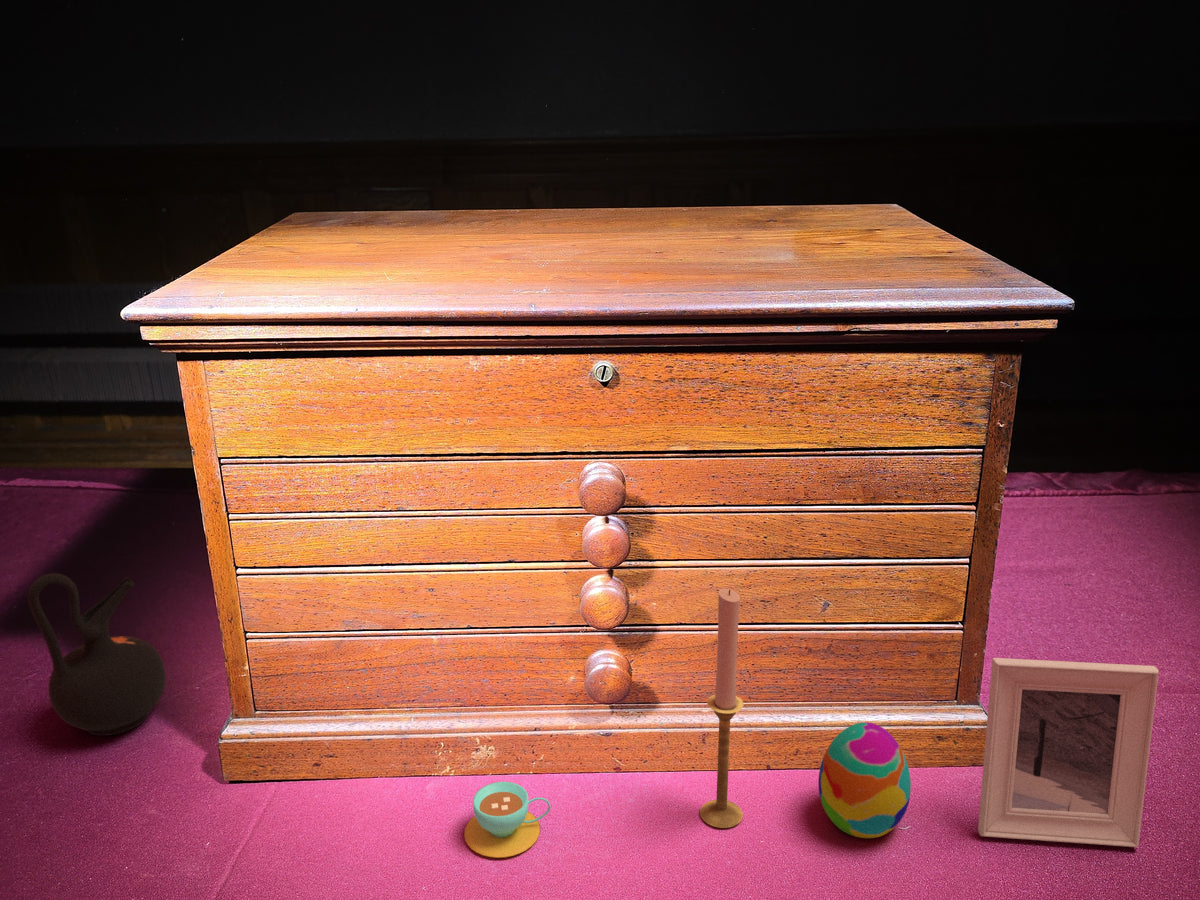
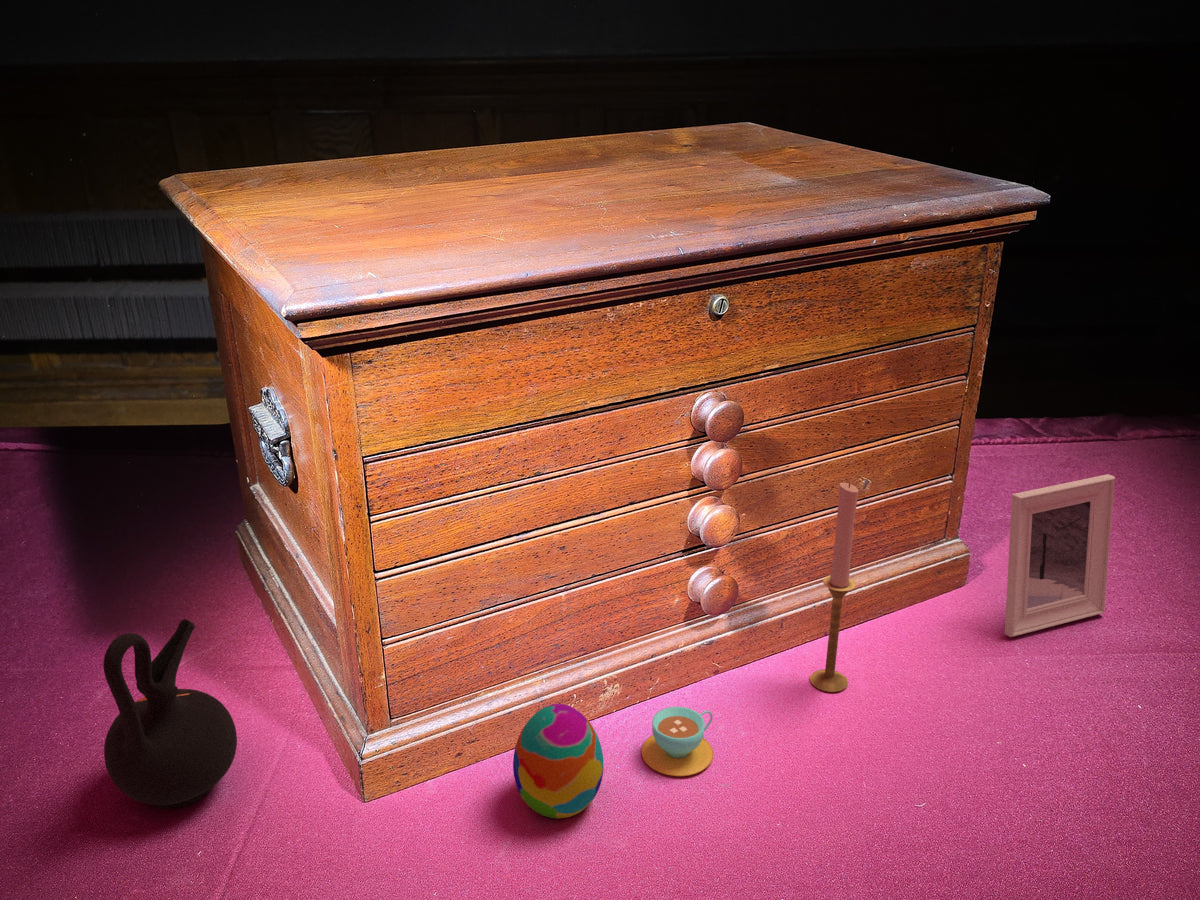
decorative egg: present [818,722,911,838] -> present [513,704,604,818]

